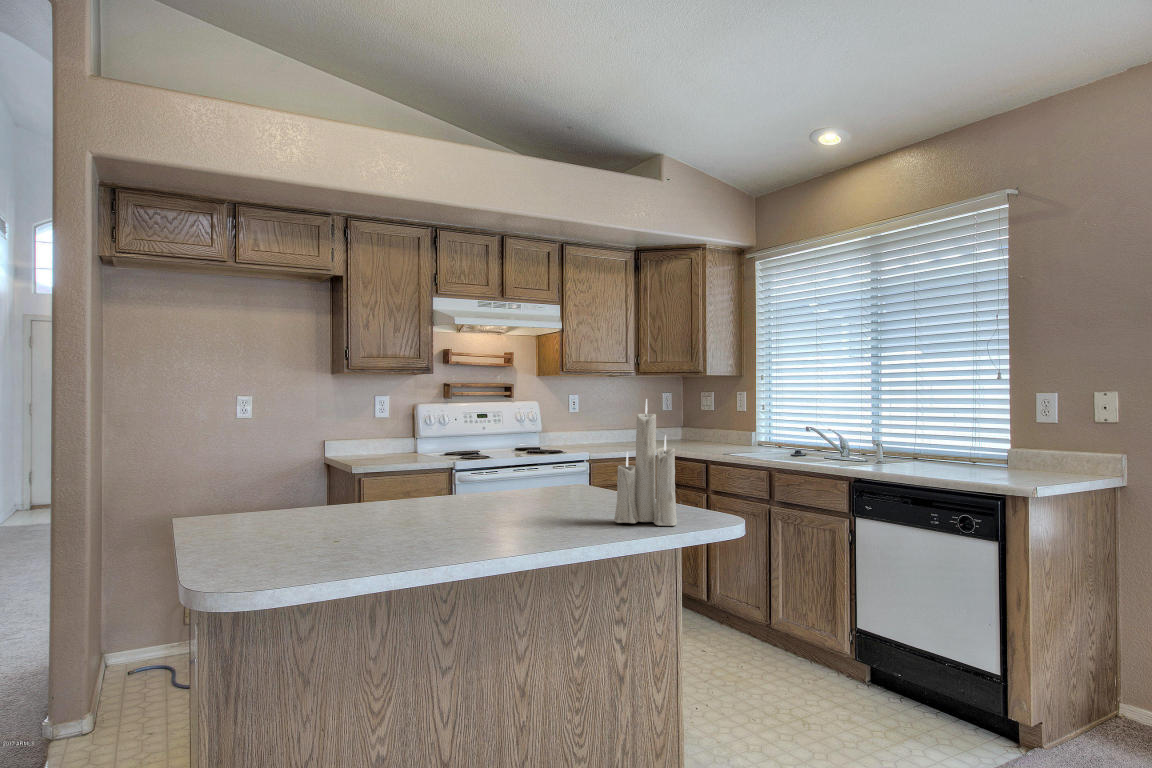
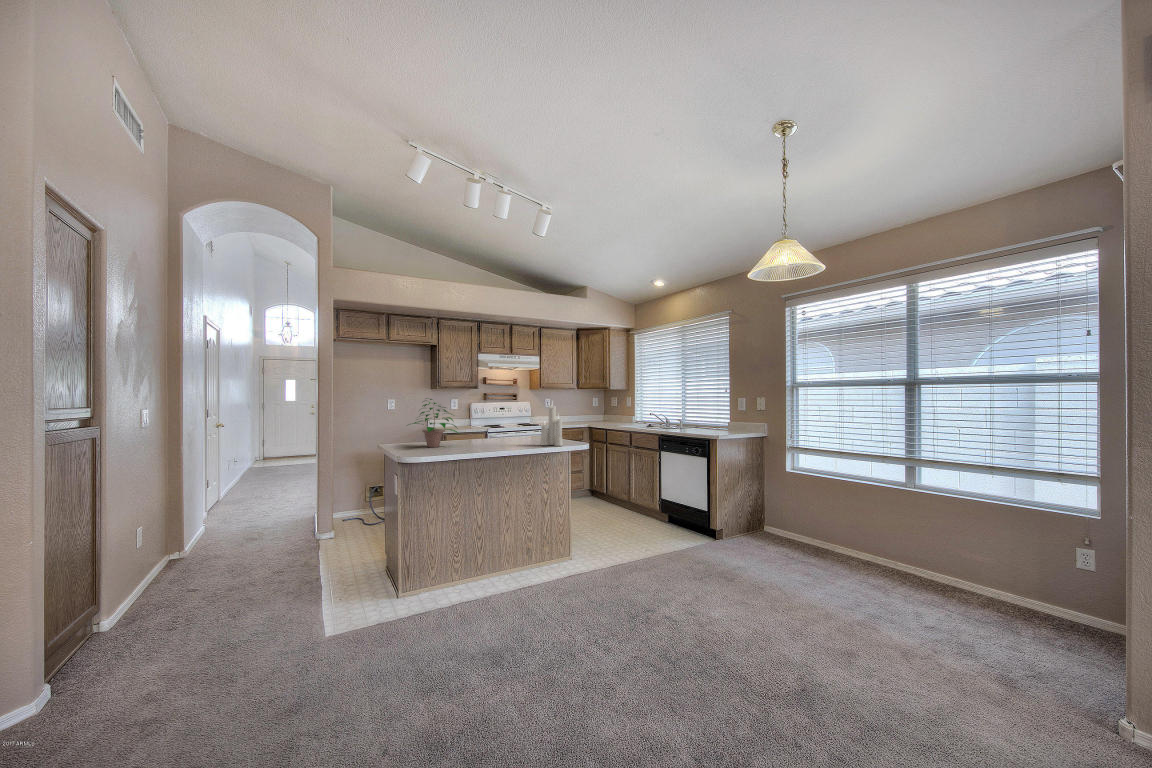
potted plant: none [241,391,397,529] -> present [412,398,458,447]

